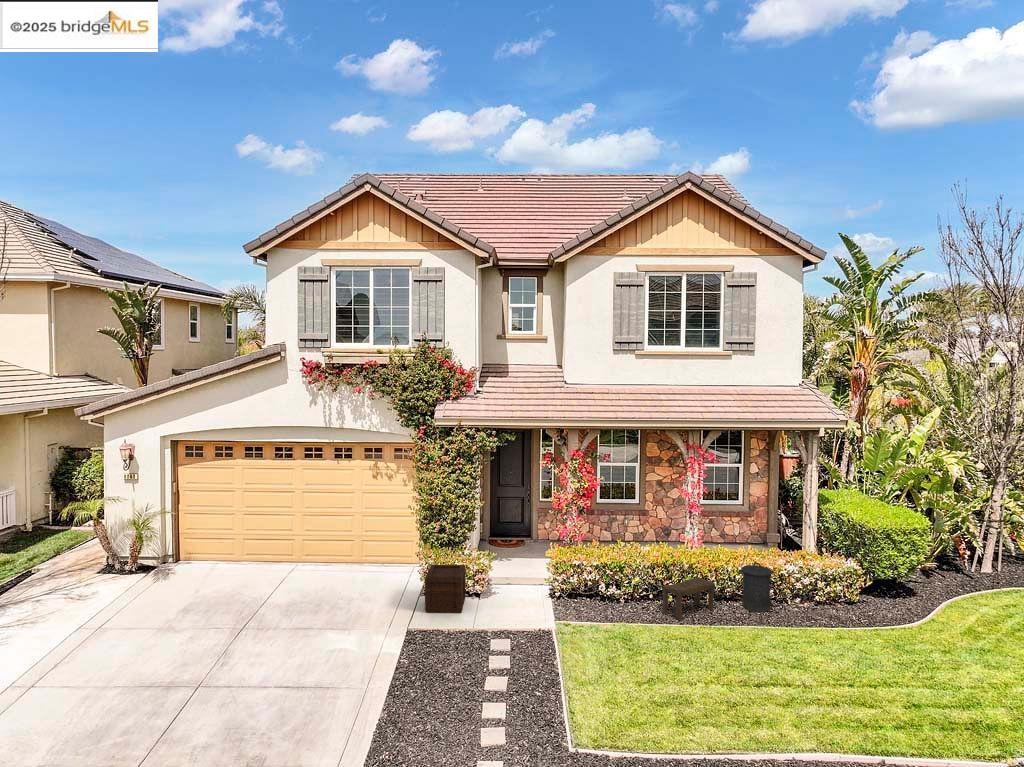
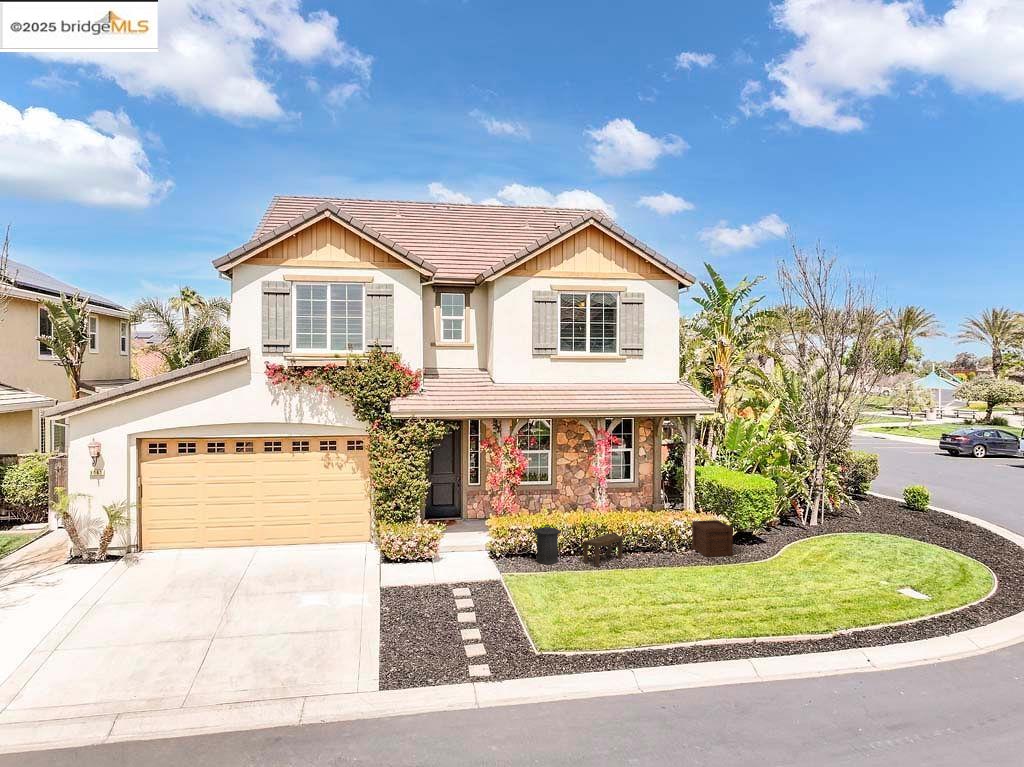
trash can: present [739,563,775,612] -> present [533,525,561,564]
wooden crate: present [425,565,466,613] -> present [692,520,733,557]

